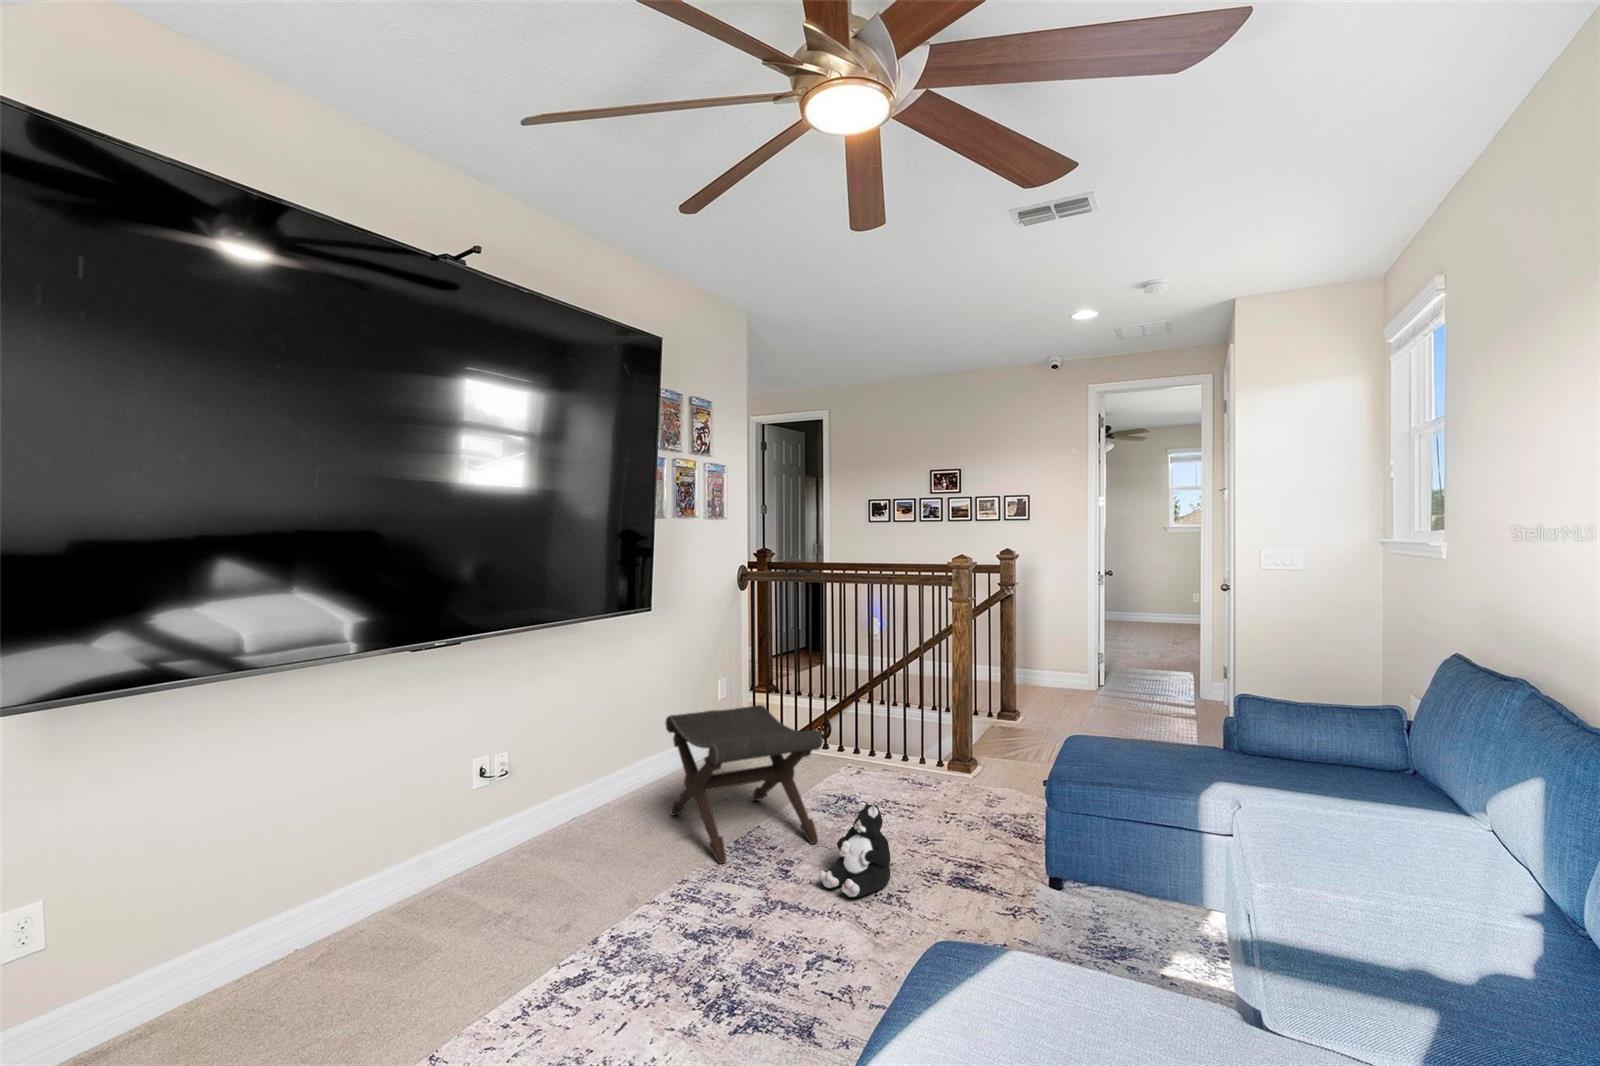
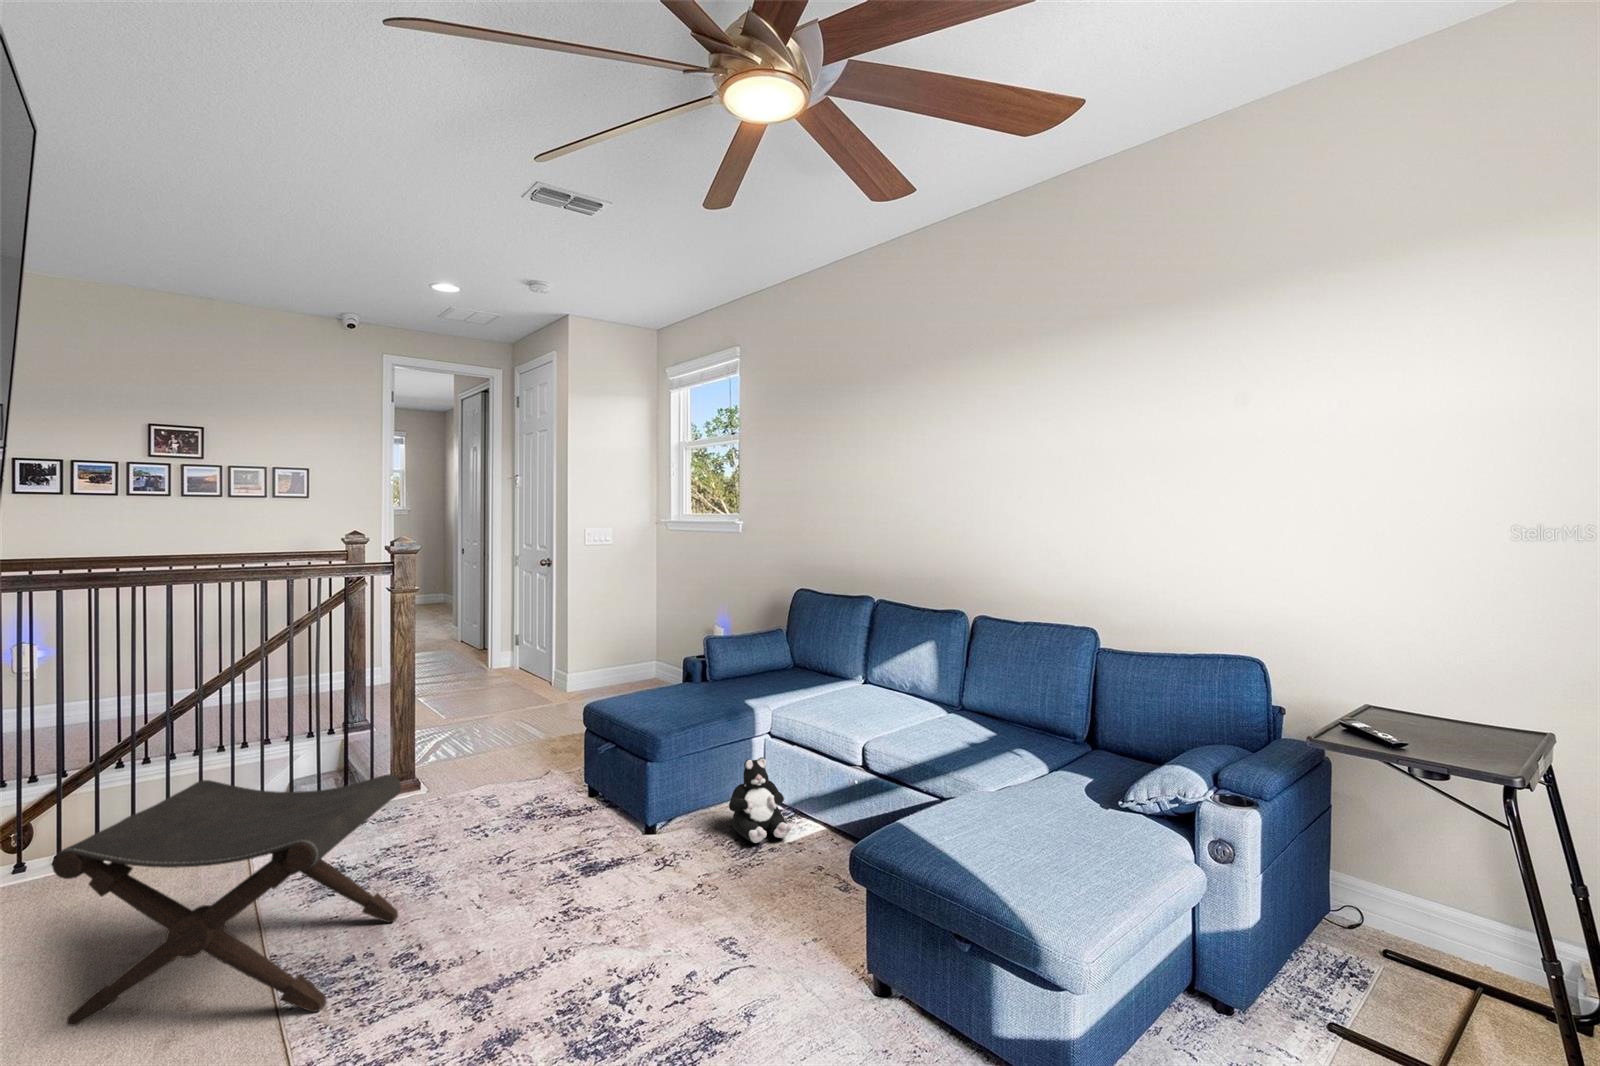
plush toy: present [819,801,891,897] -> present [729,757,792,843]

